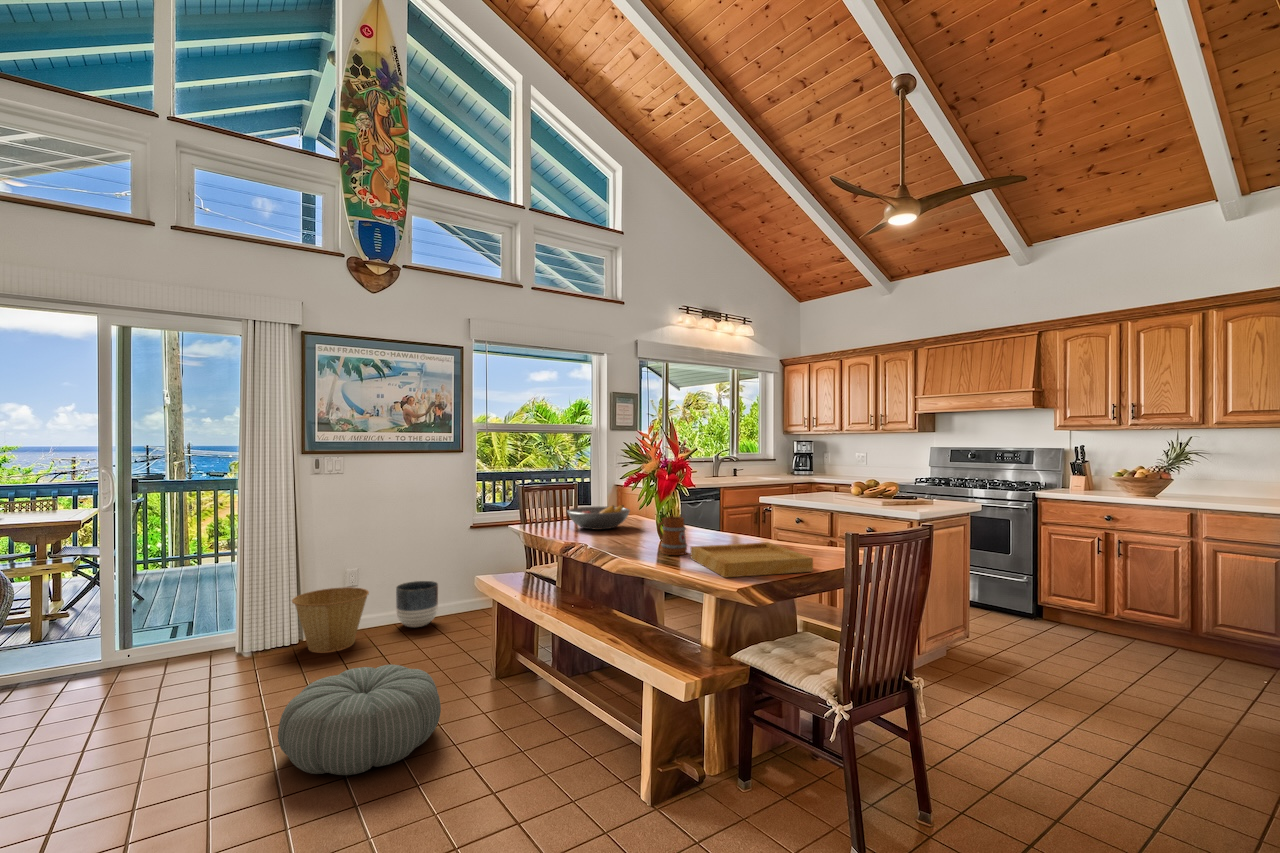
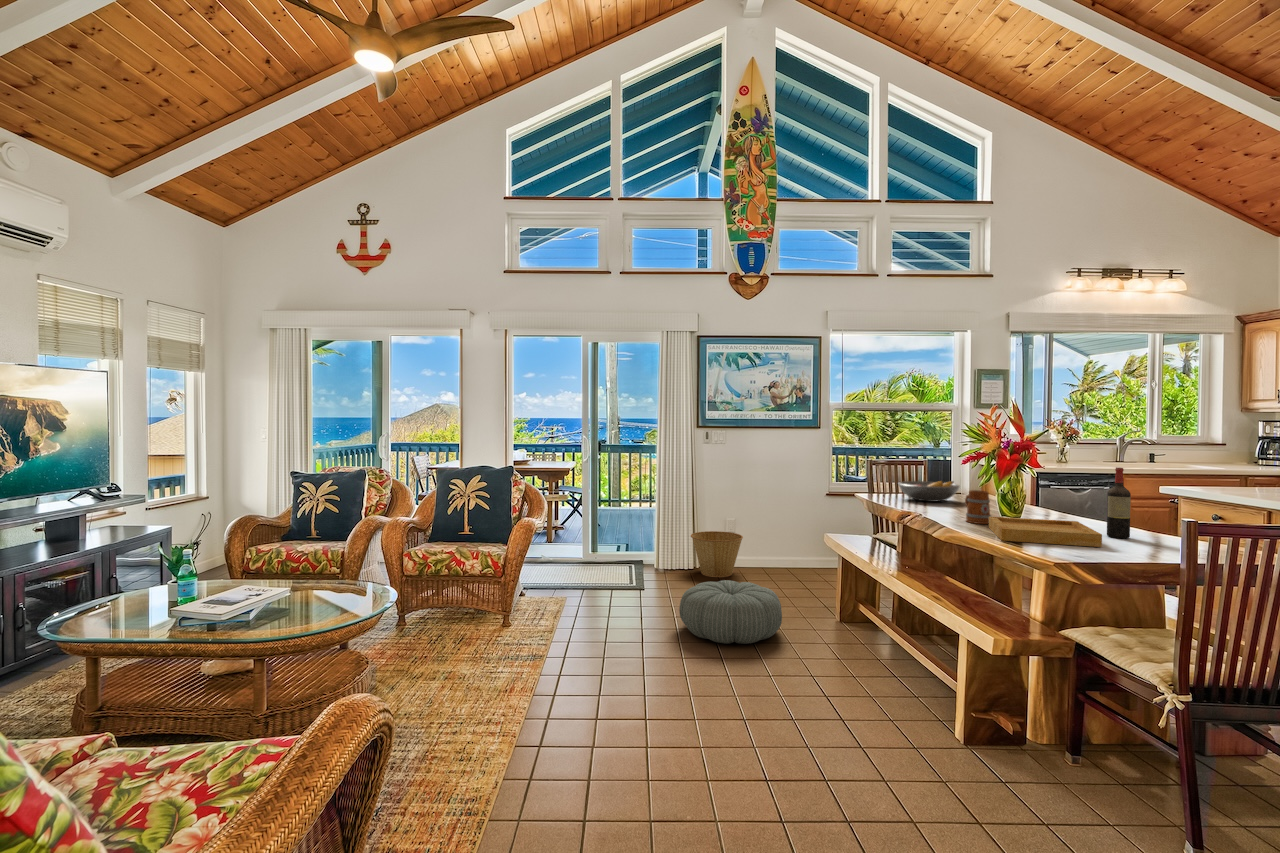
wine bottle: none [794,484,814,556] -> present [1107,467,1131,538]
planter: present [396,581,438,627] -> none [764,535,797,572]

